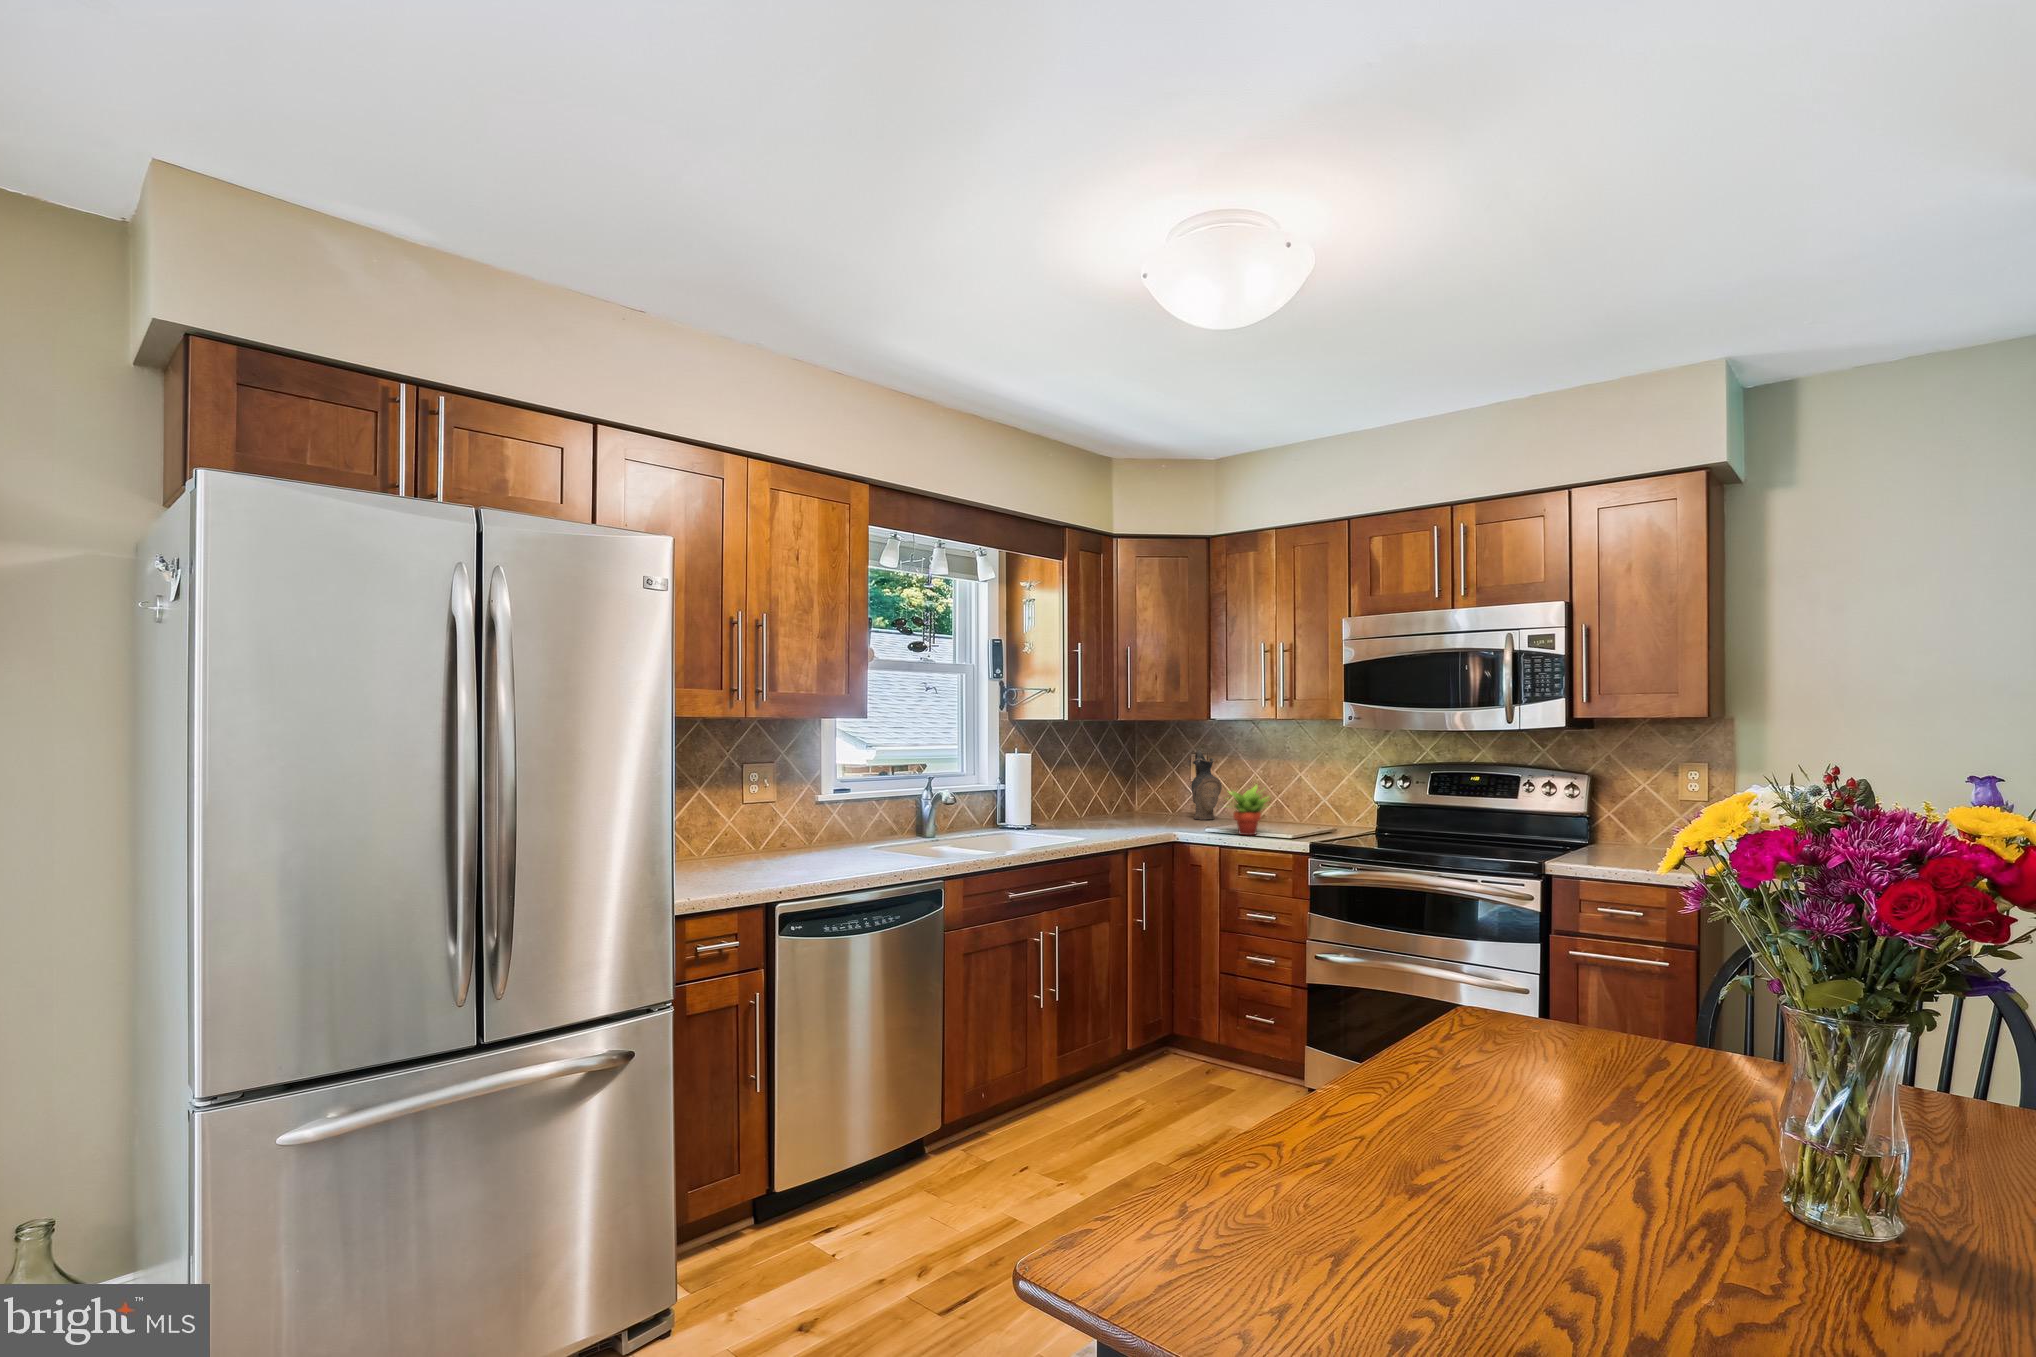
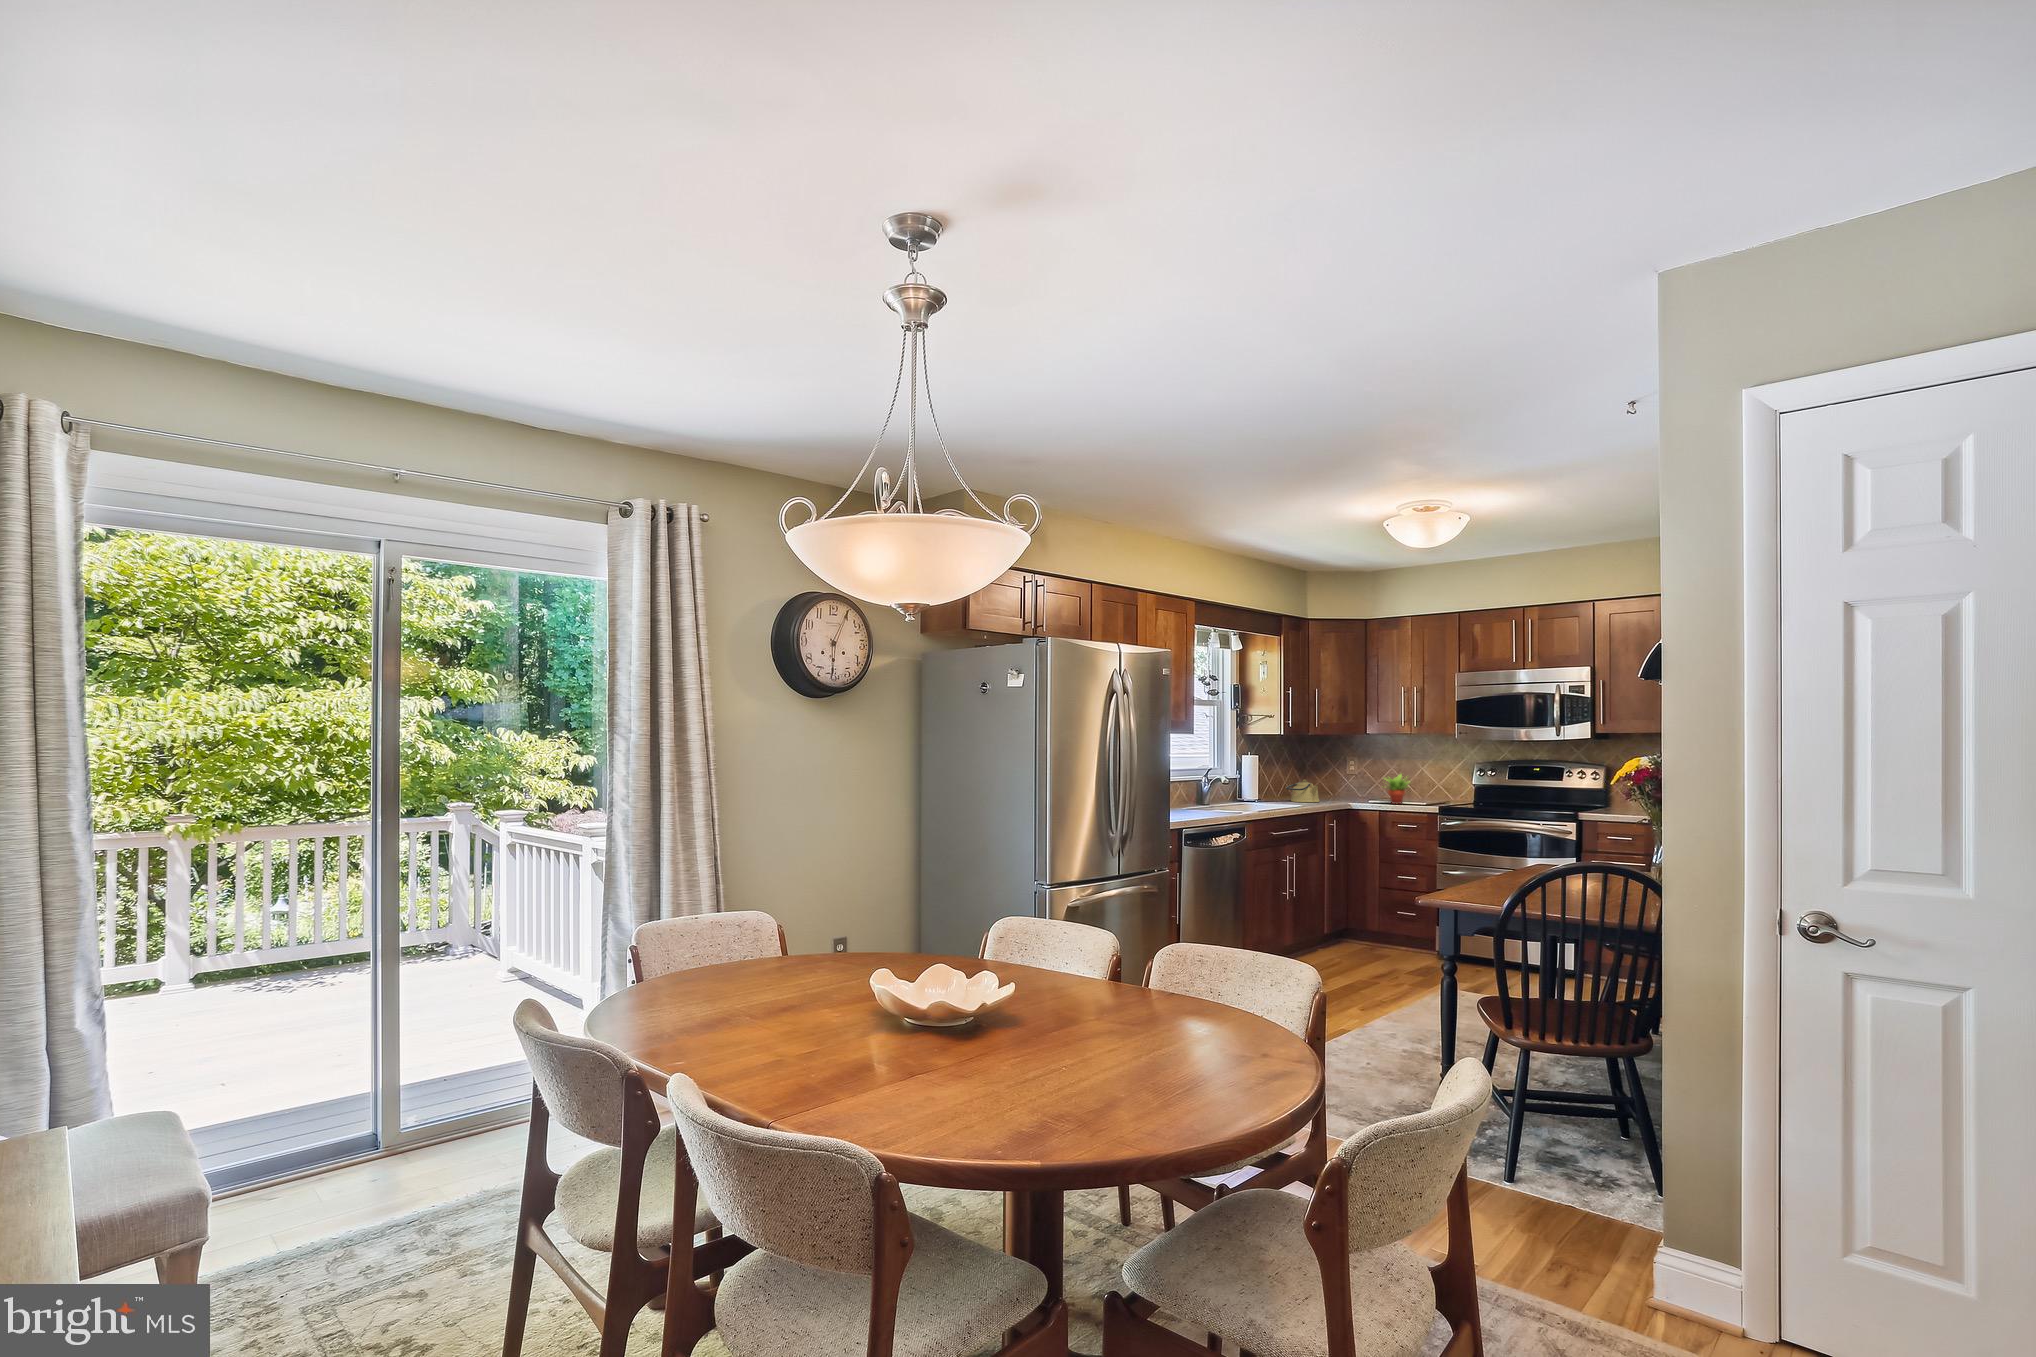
ceramic pitcher: present [1191,750,1222,820] -> none [1350,754,1370,798]
kettle: none [1076,793,1128,831] -> present [1286,780,1319,802]

